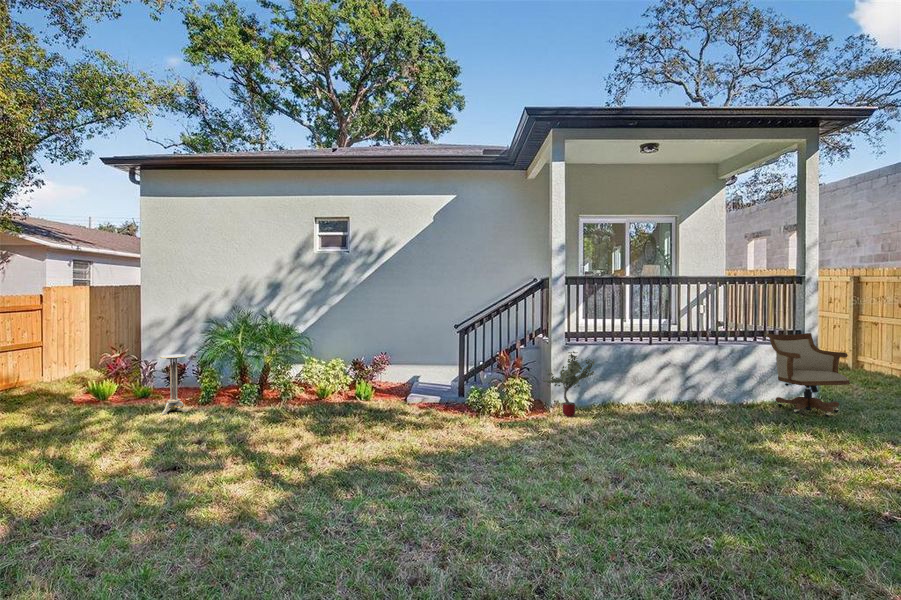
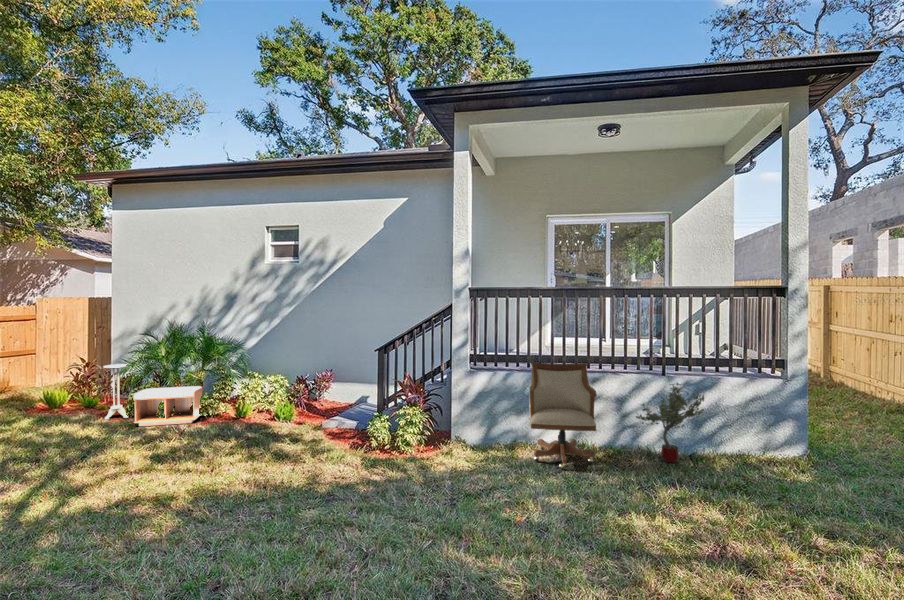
chair: present [767,333,850,417] -> present [529,362,597,469]
potted tree: present [543,351,594,417] -> present [636,383,704,463]
bench: none [212,374,275,418] -> present [133,386,203,426]

